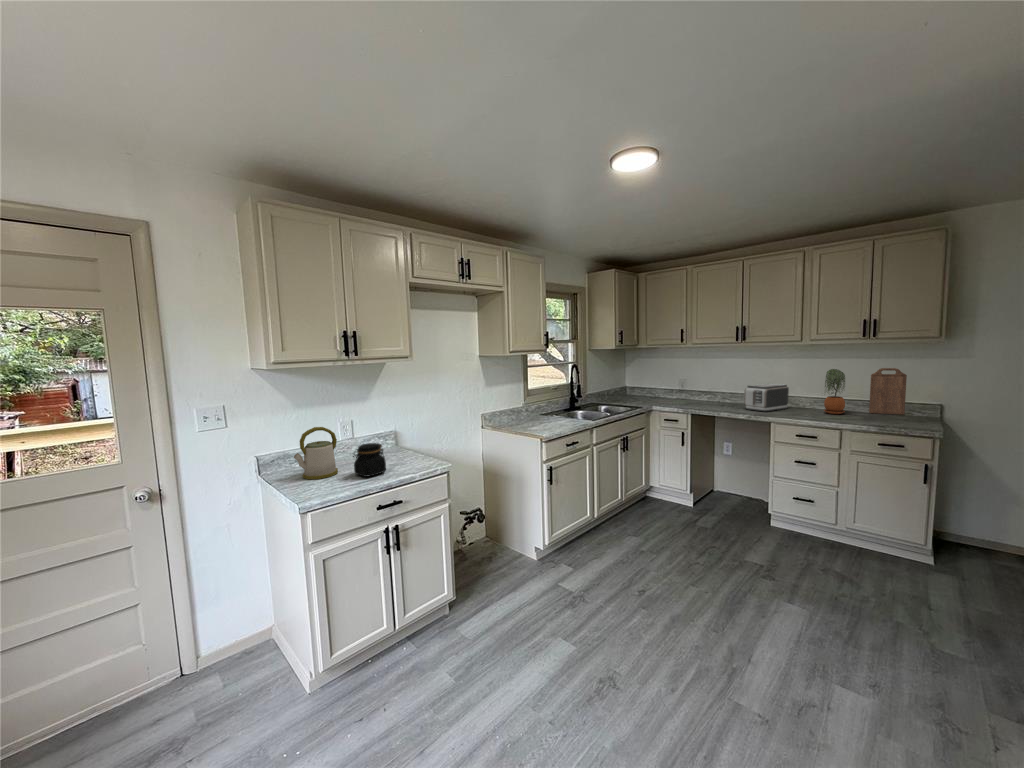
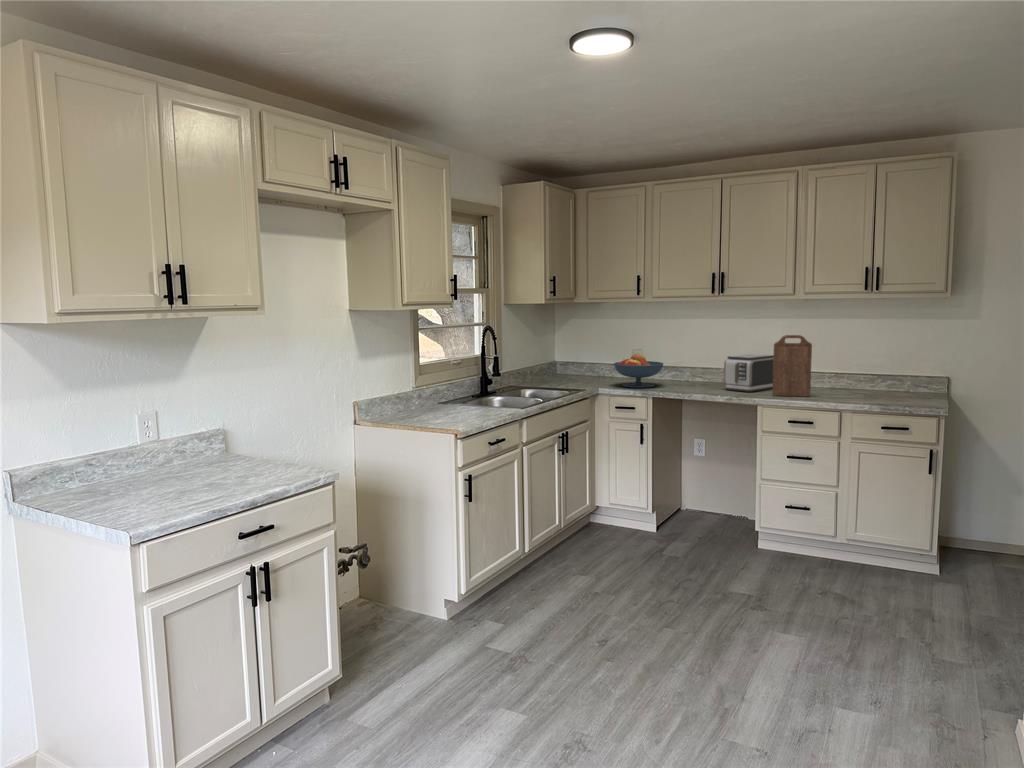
cutting board: present [869,368,907,414] -> present [772,335,812,397]
potted plant: present [824,369,845,414] -> none [820,332,846,393]
fruit bowl: none [663,383,699,406] -> present [614,354,663,388]
kettle: present [294,427,338,479] -> none [84,418,155,502]
jar: present [353,443,386,476] -> none [187,442,239,492]

